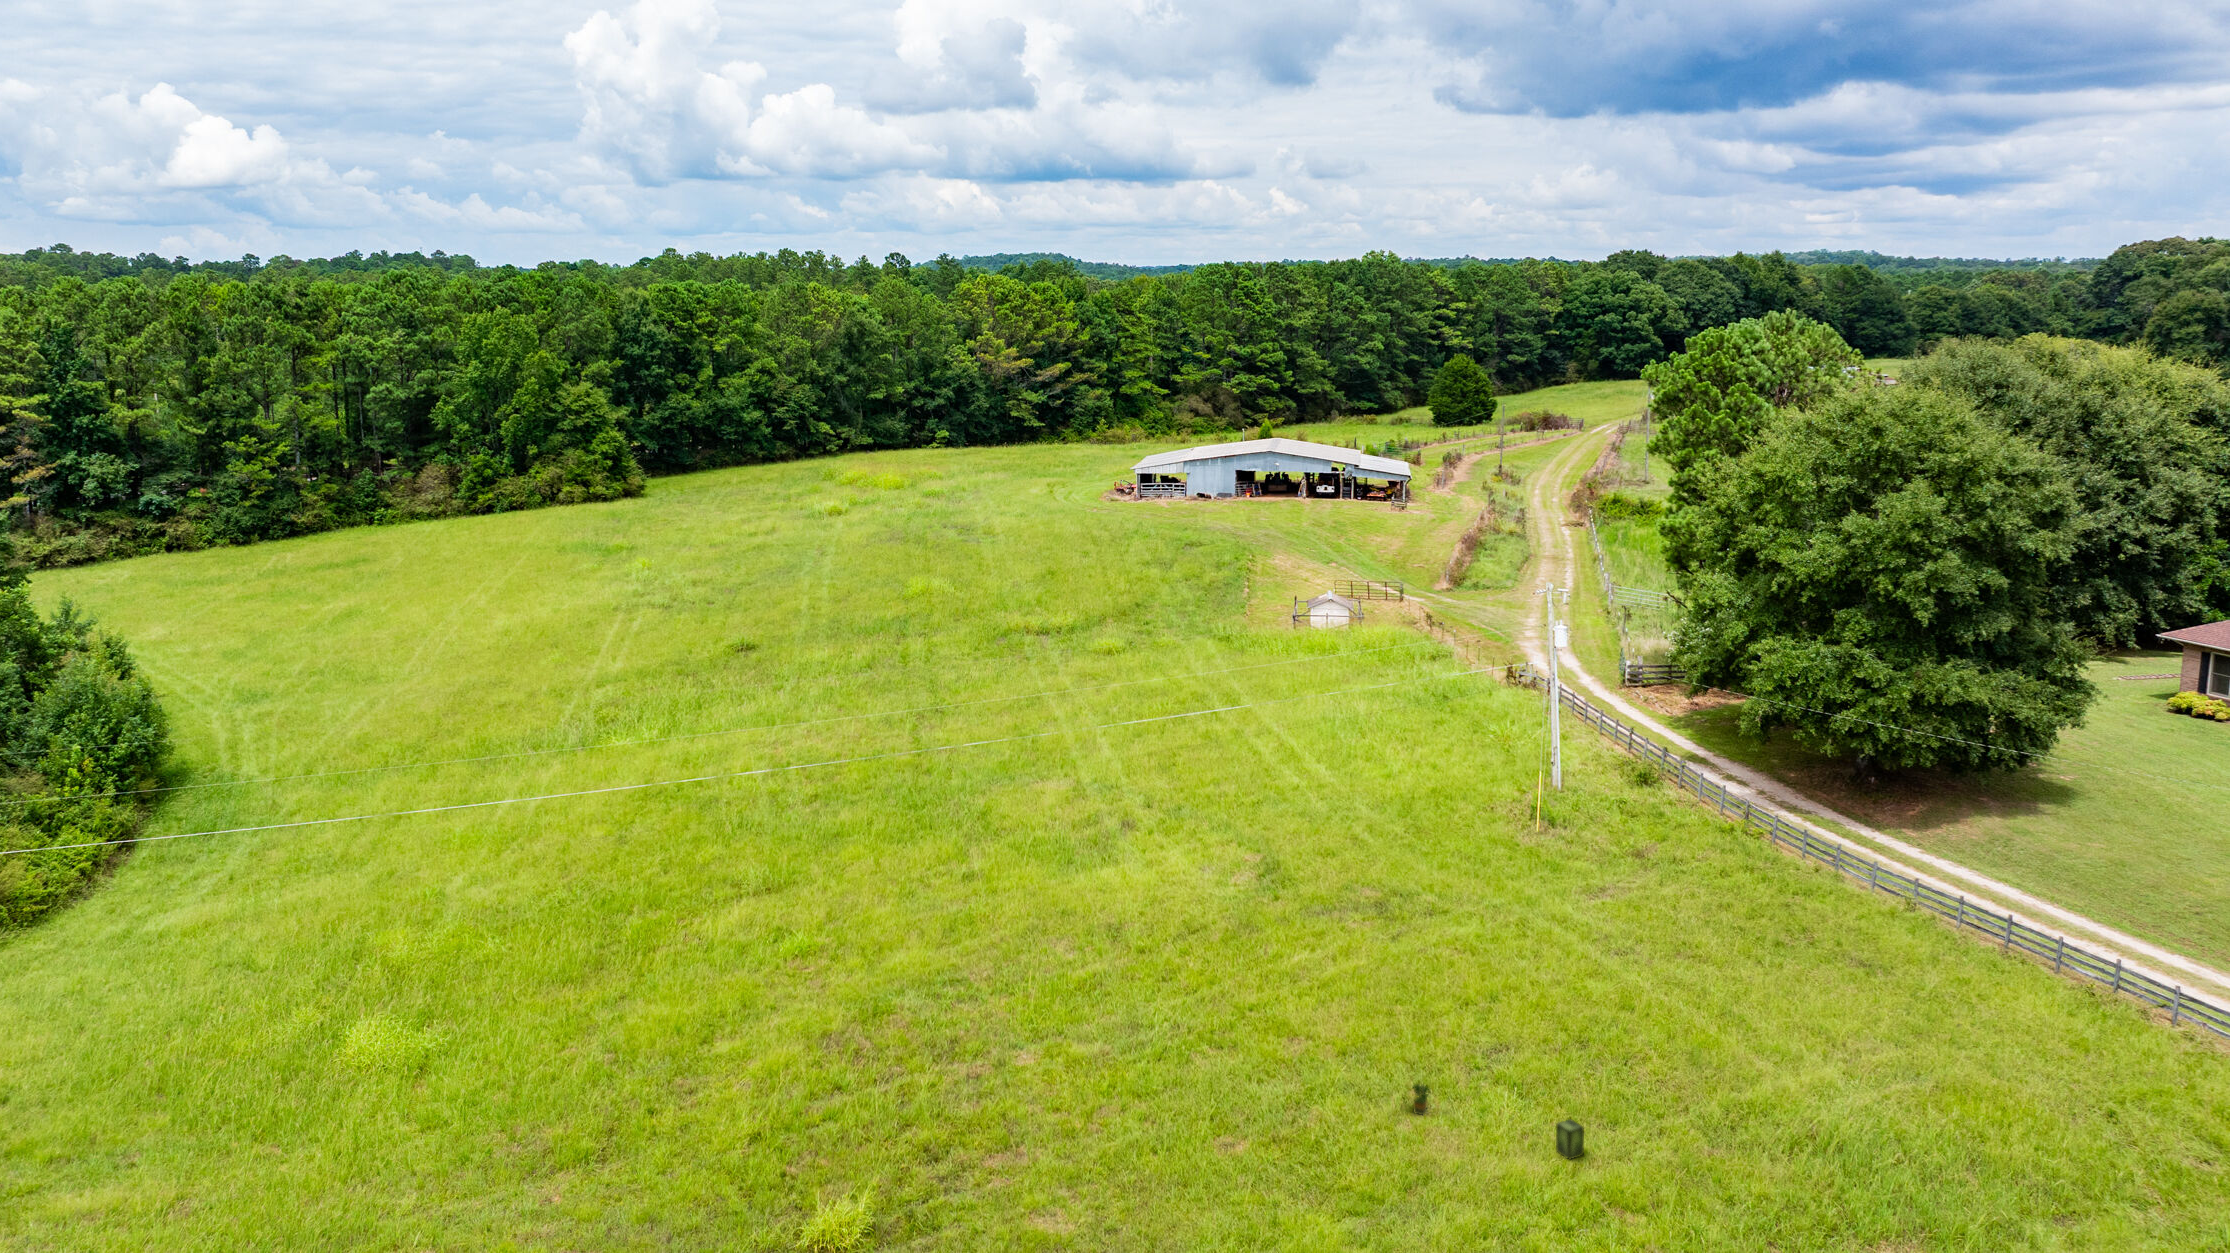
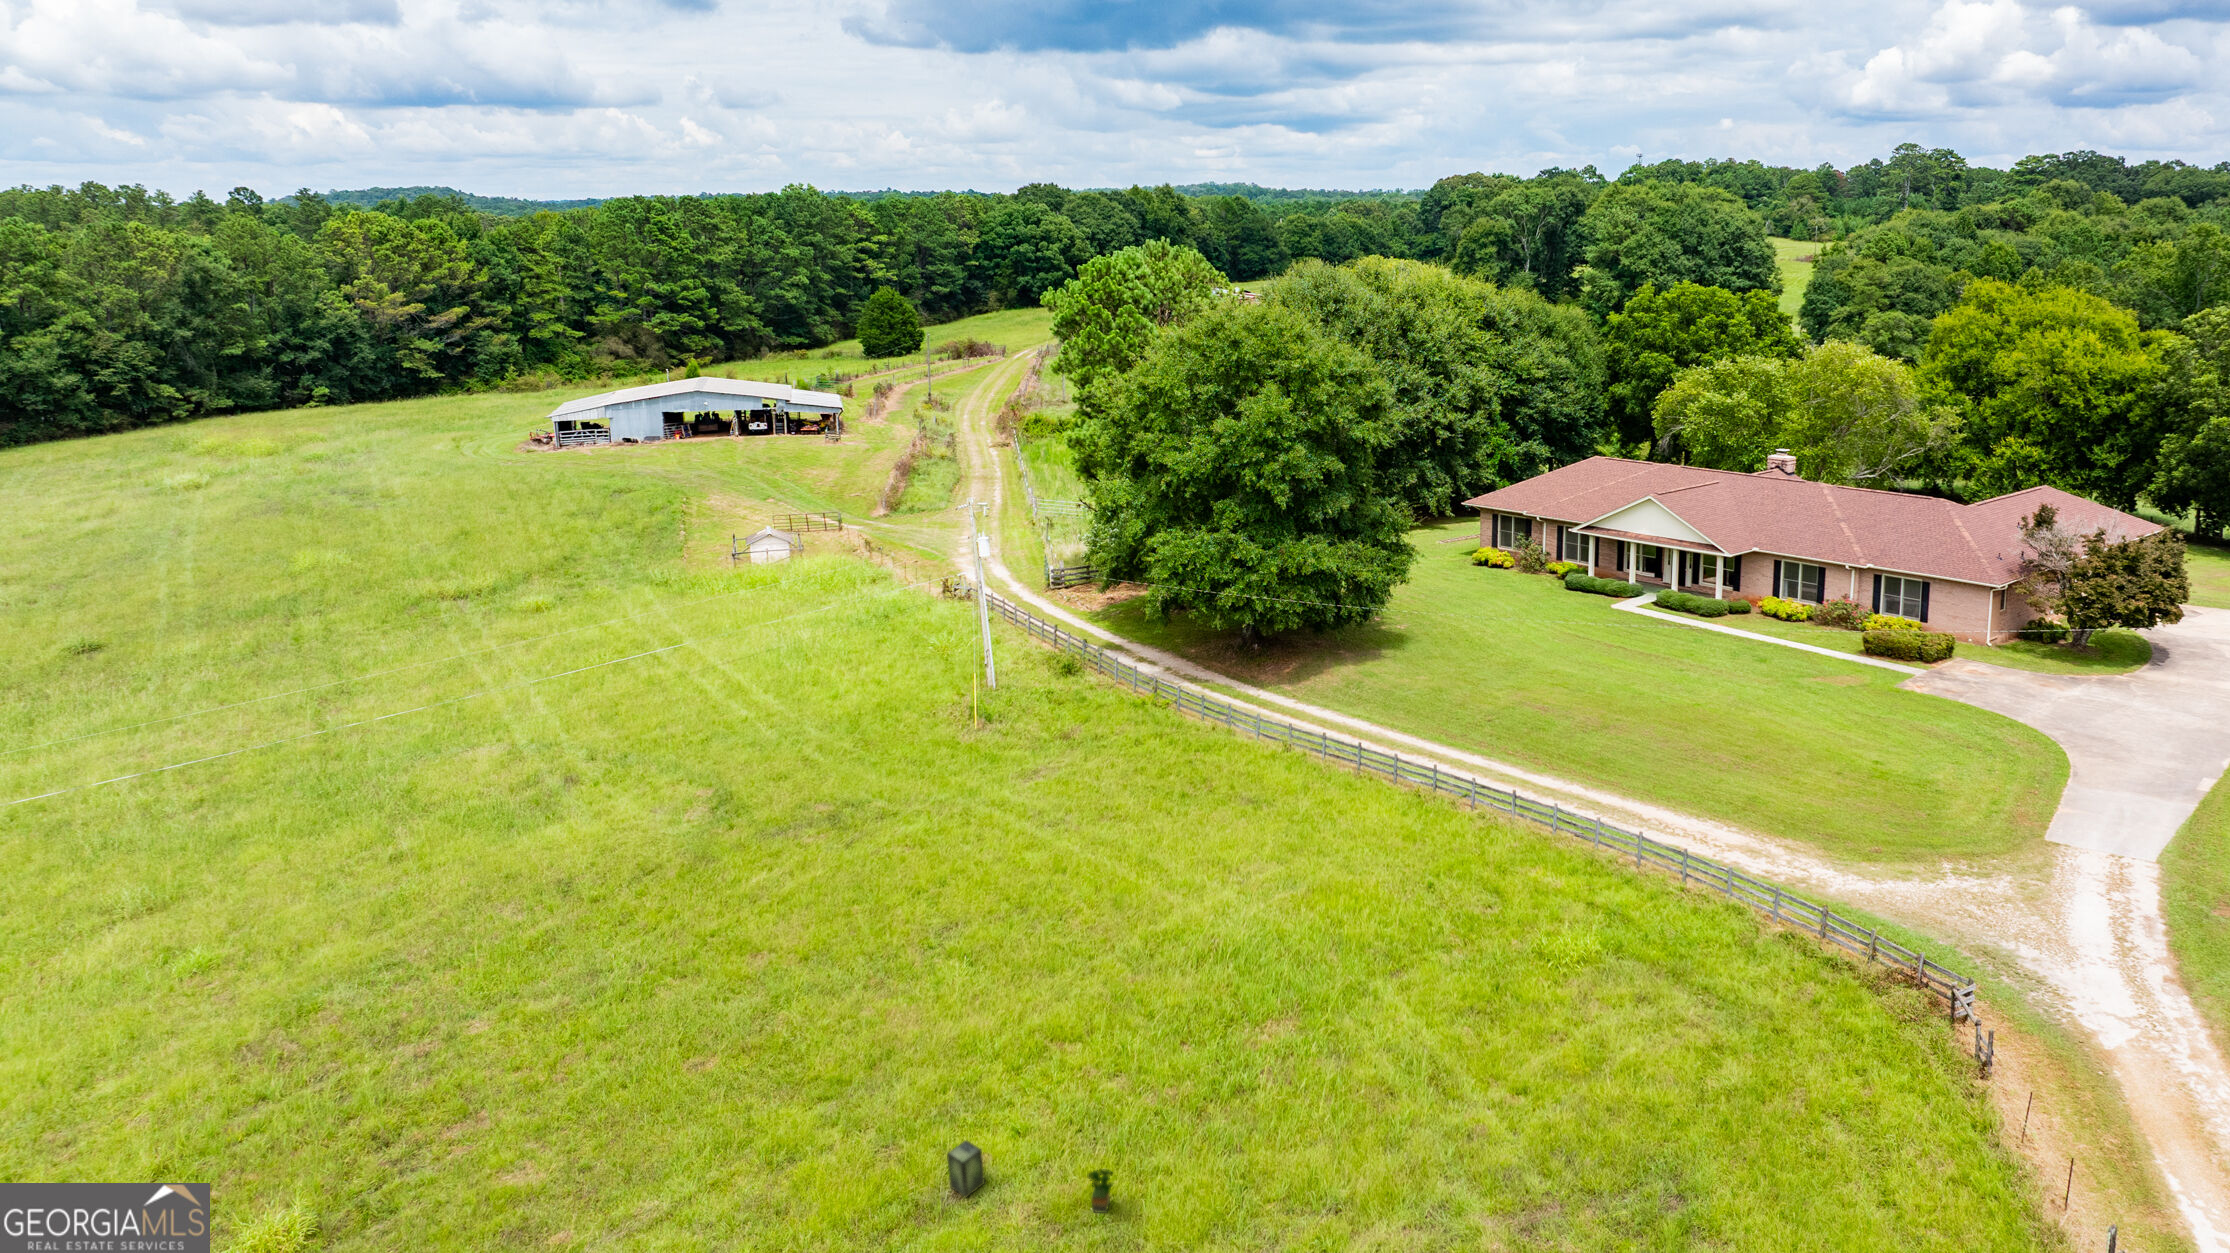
potted tree: present [1413,1084,1429,1115] -> present [1088,1169,1113,1213]

